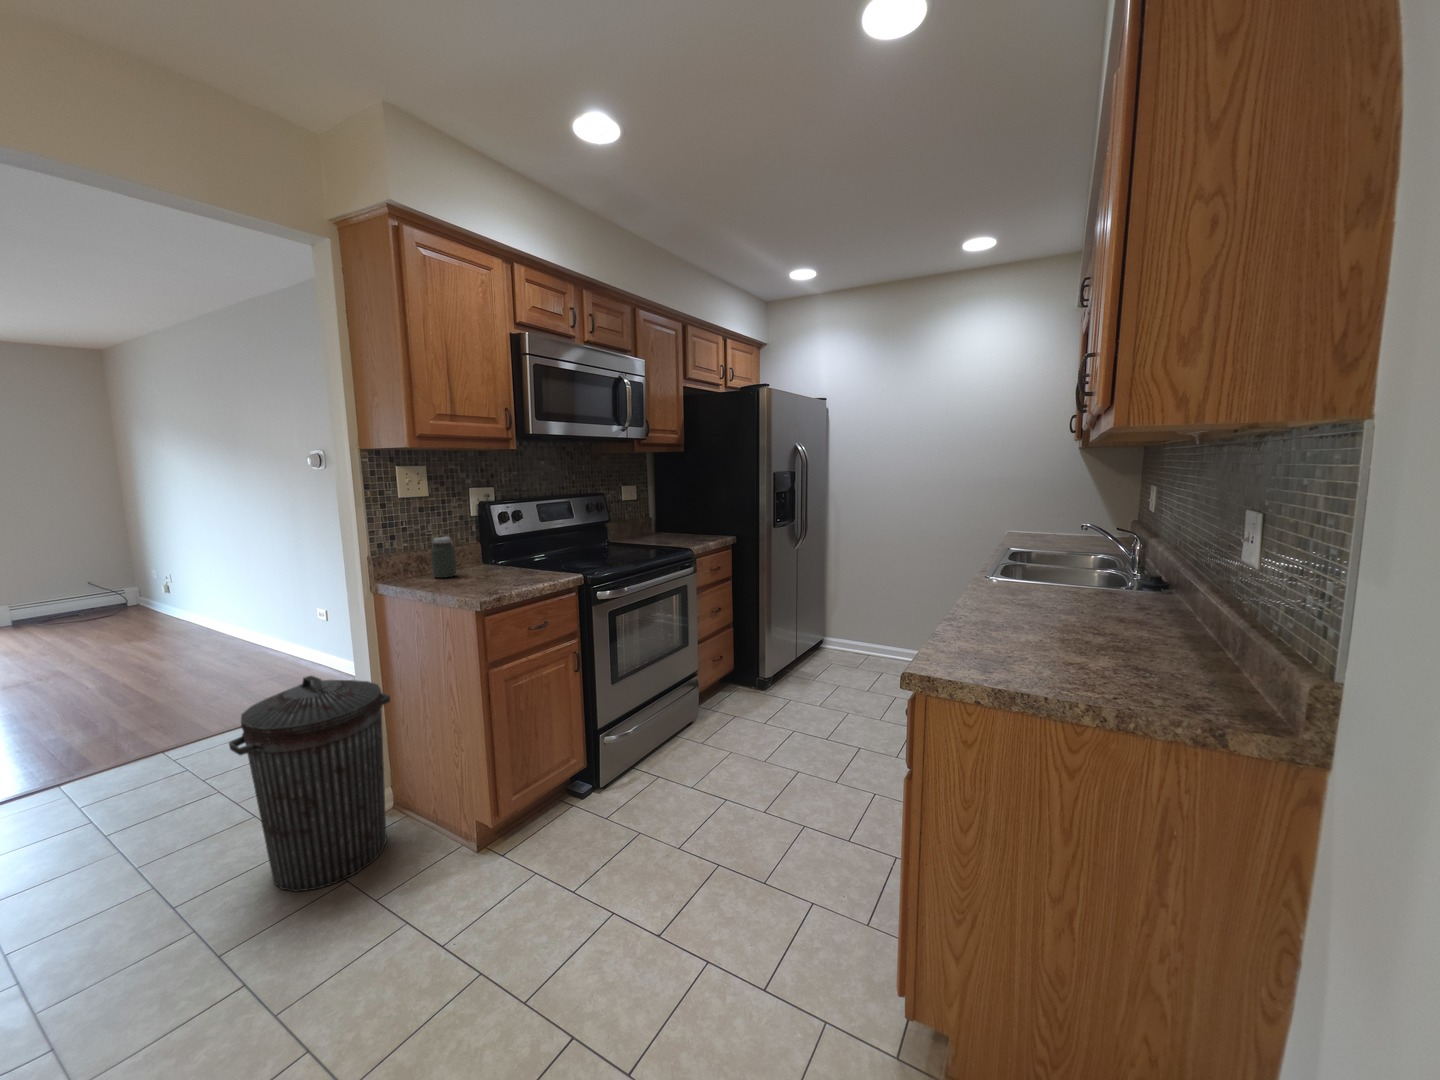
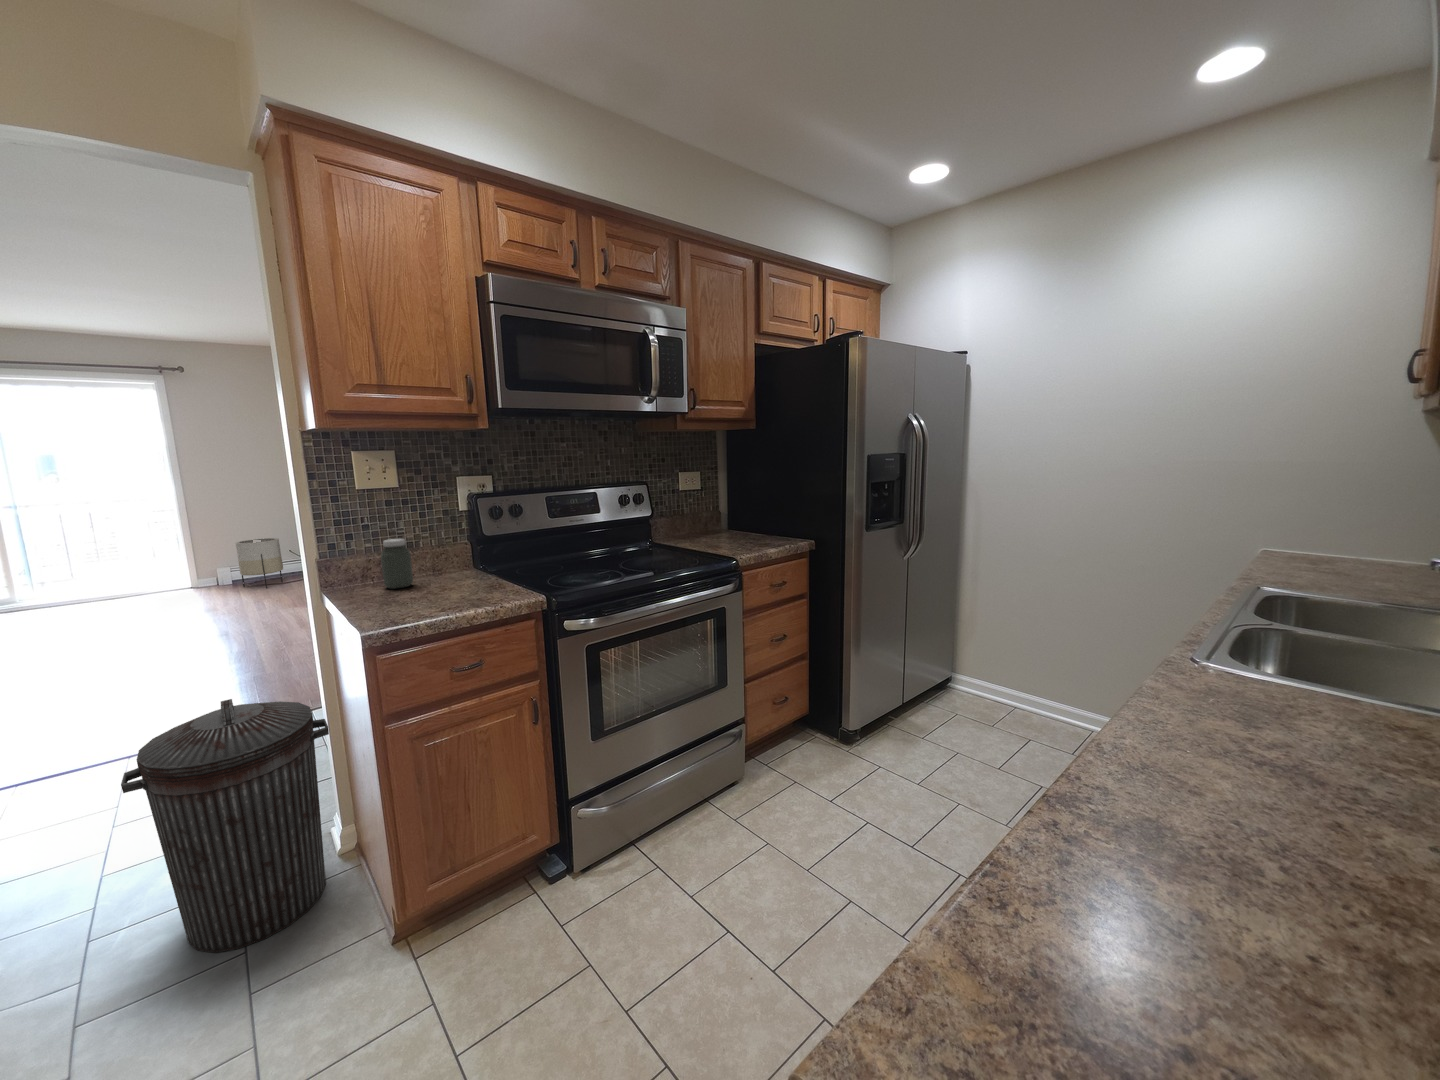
planter: none [22,567,89,627] -> present [236,538,283,588]

